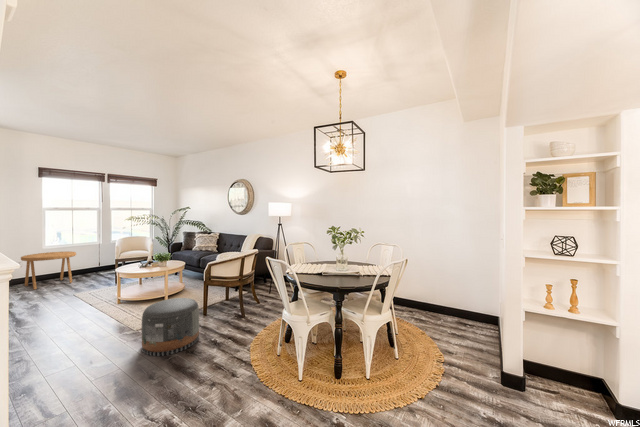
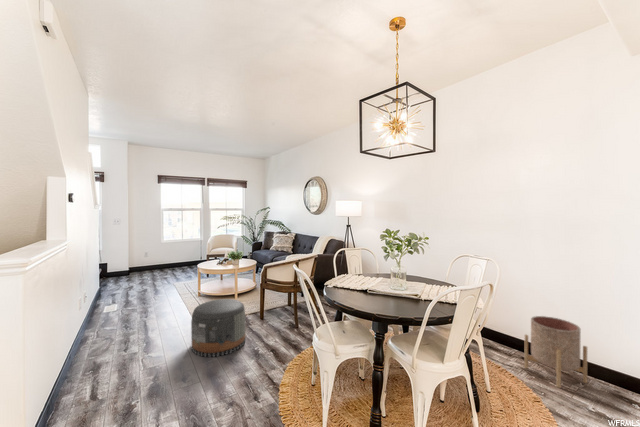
side table: present [21,252,76,290] -> none [145,245,182,276]
planter: none [412,281,445,324] -> present [524,316,587,388]

